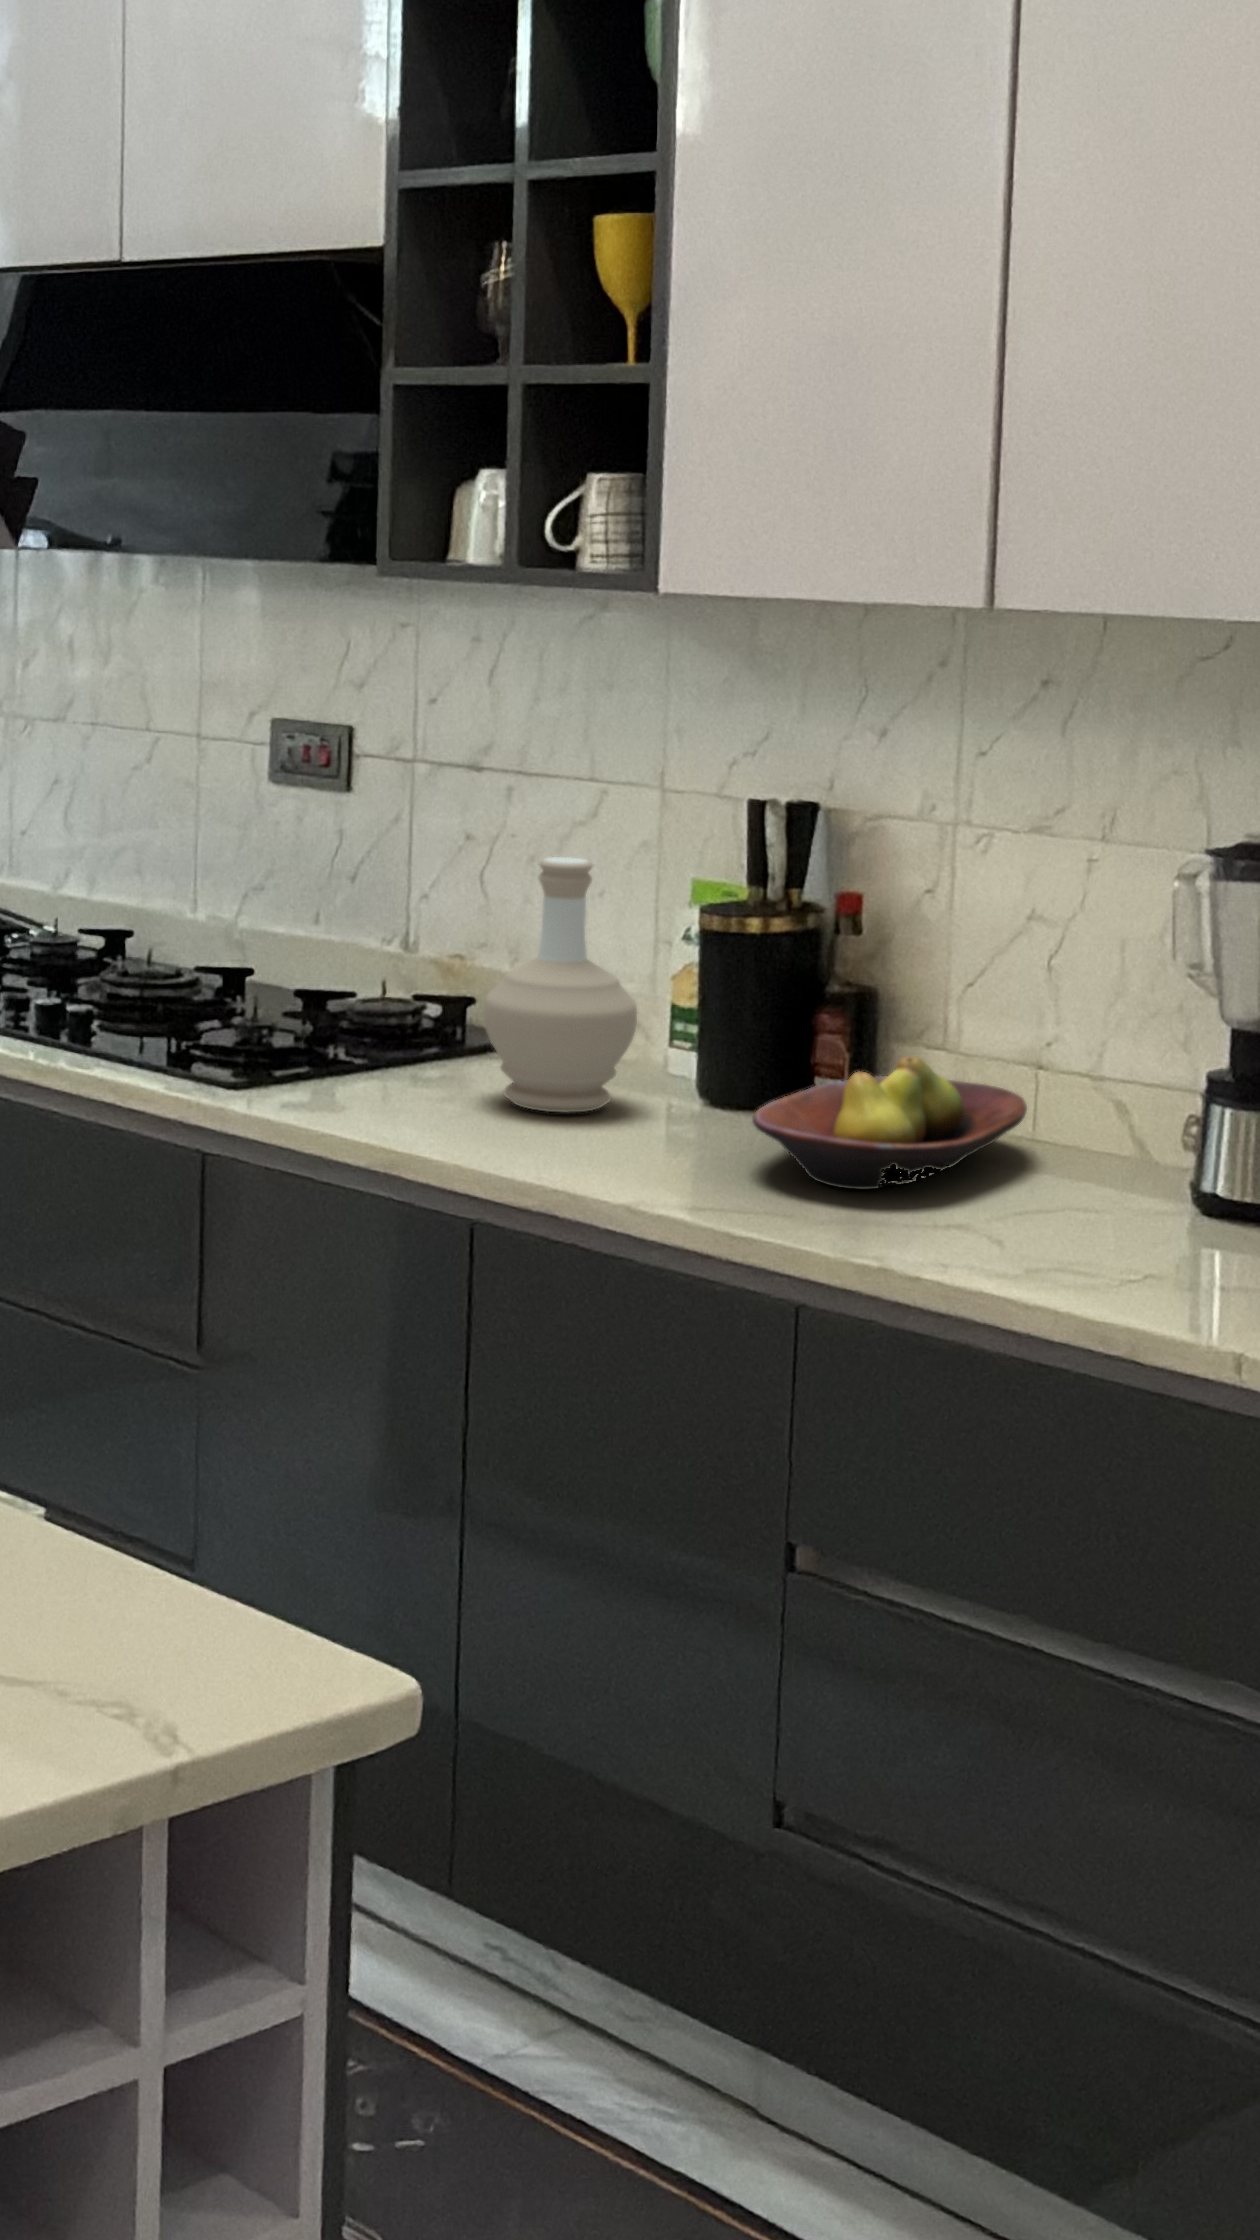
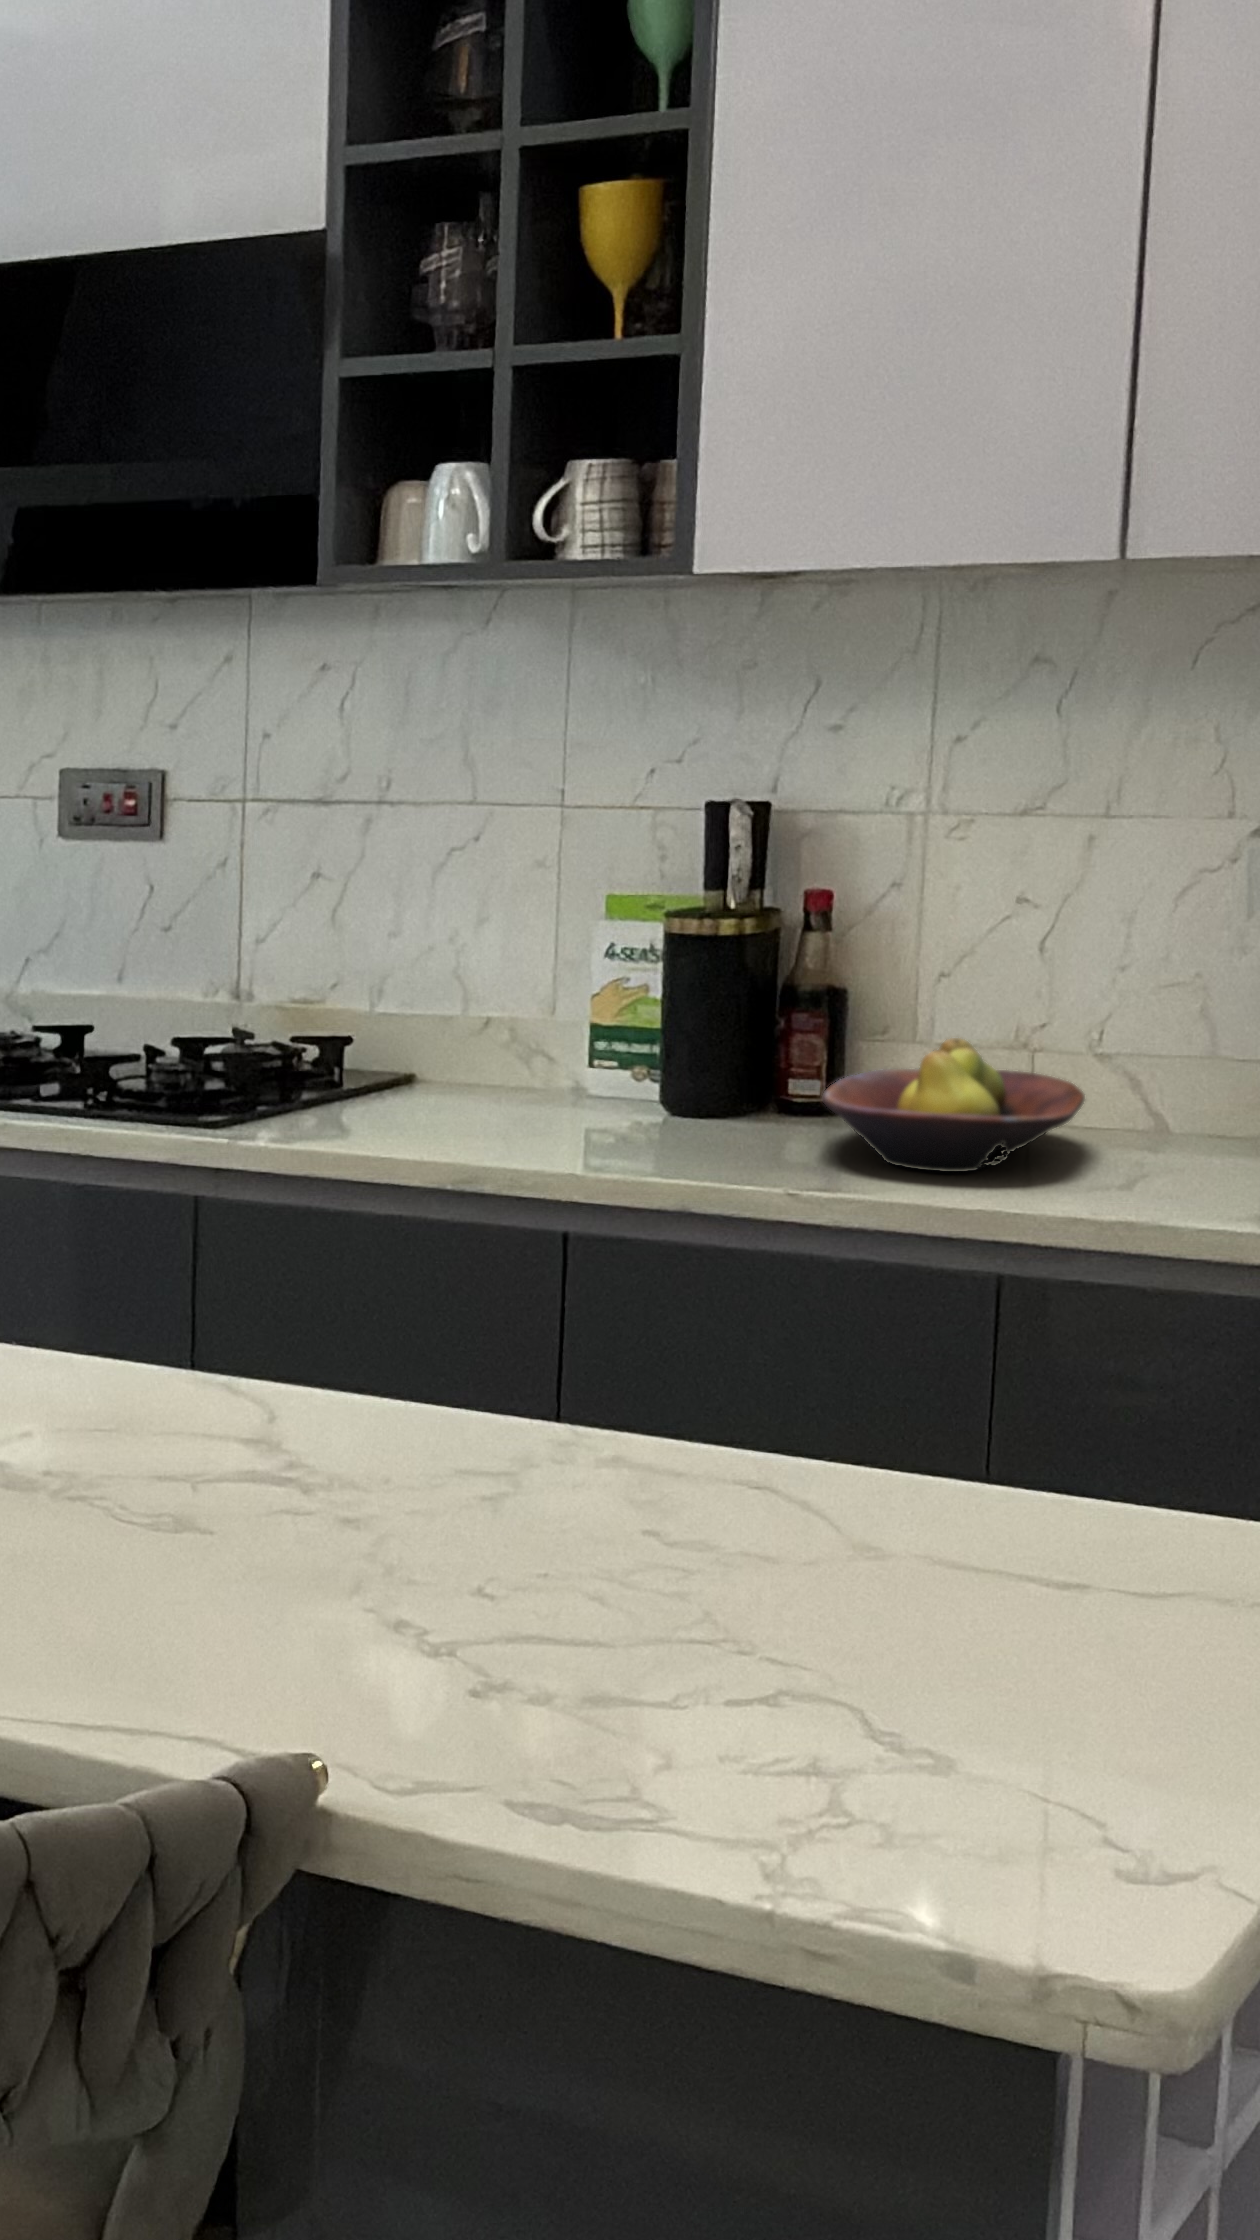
bottle: present [484,857,637,1113] -> none [460,855,630,1127]

